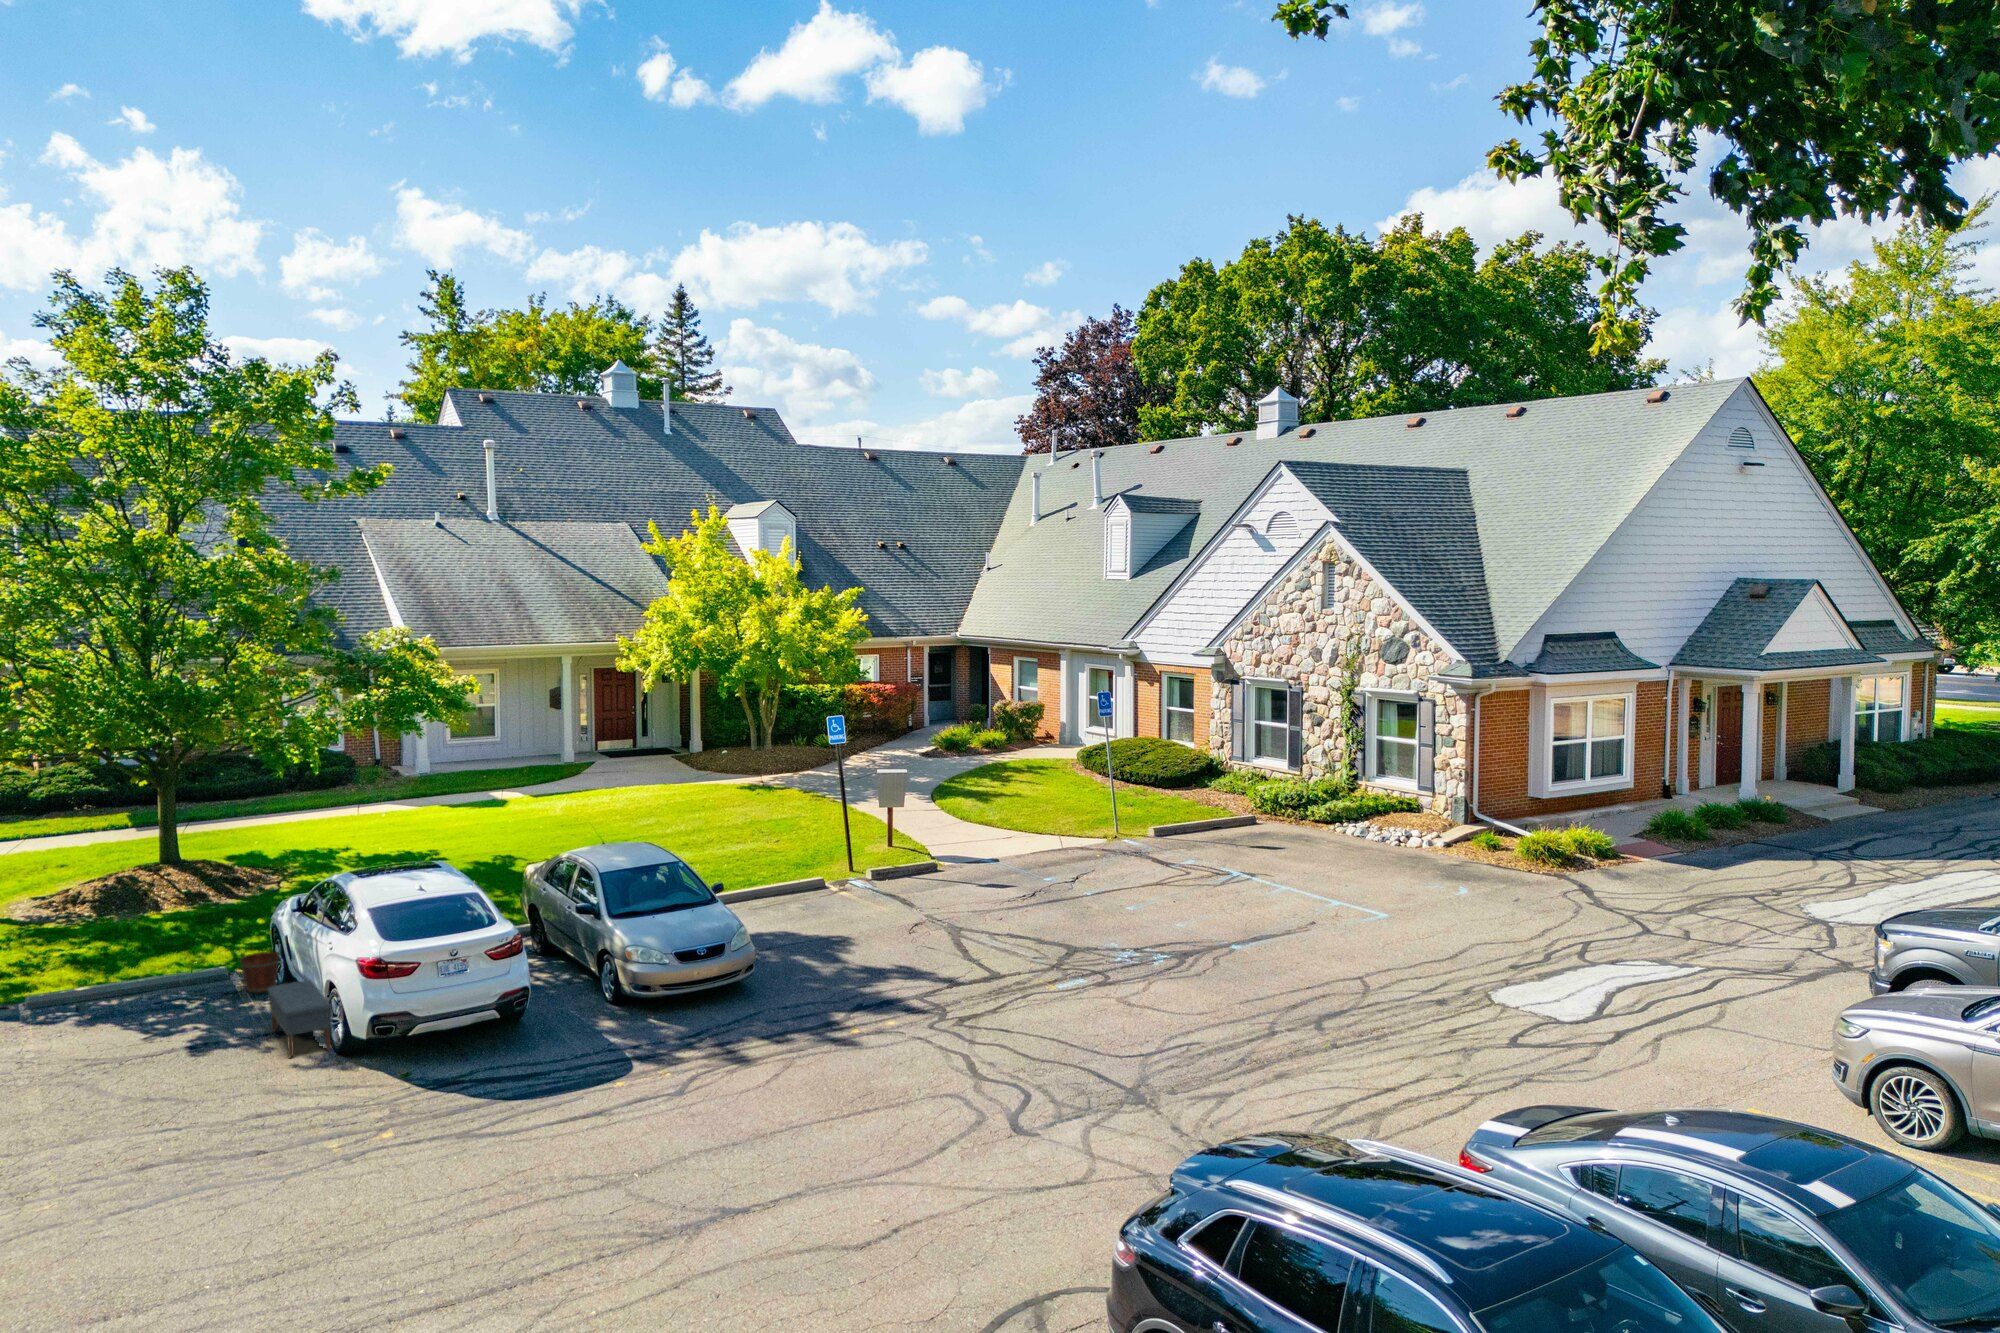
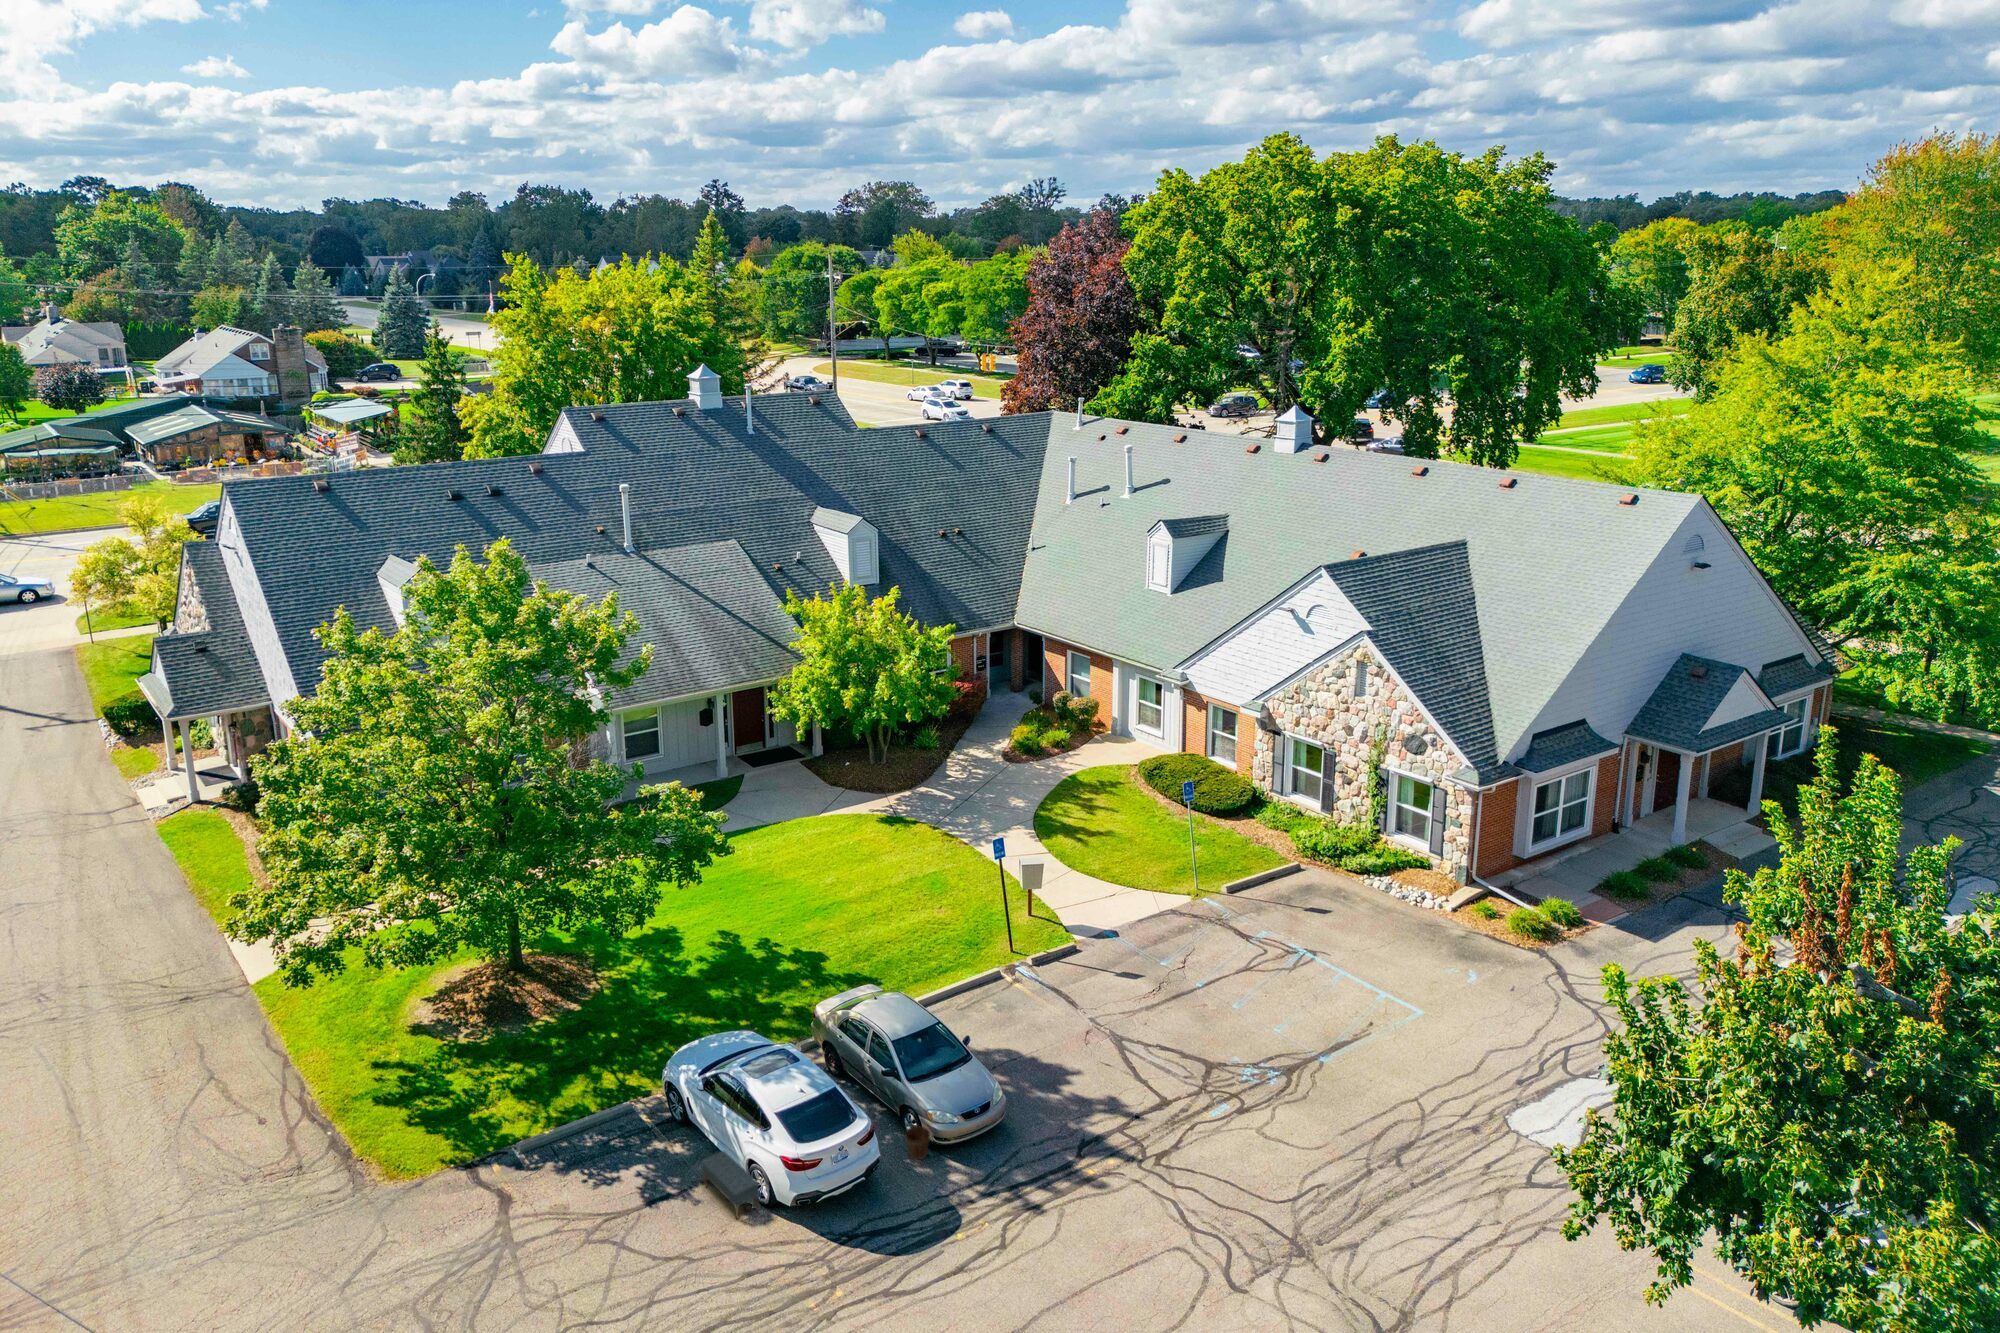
bucket: present [240,952,279,993] -> present [905,1126,930,1160]

